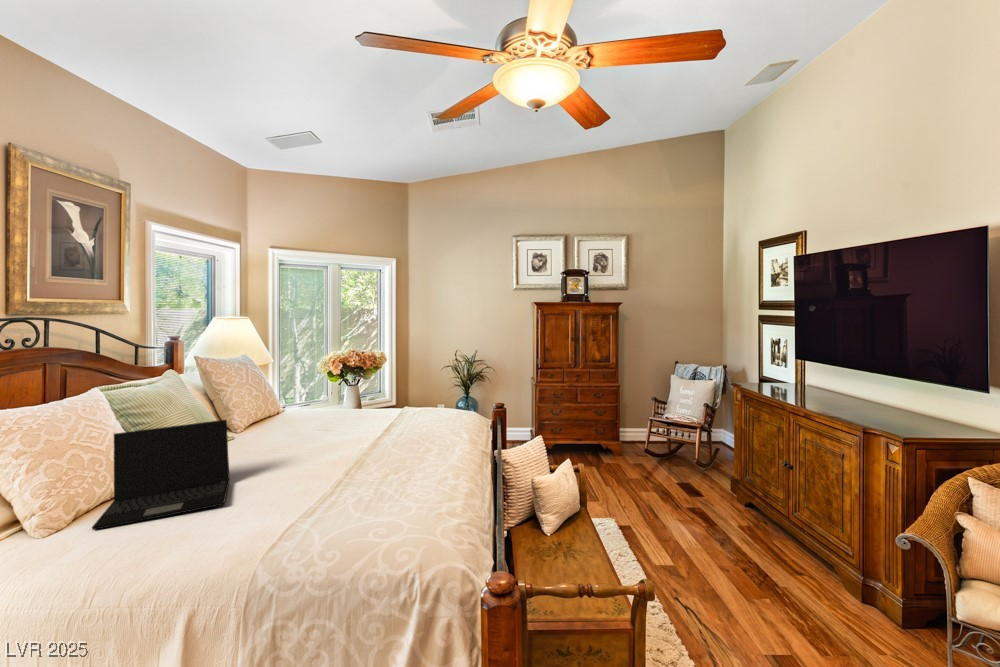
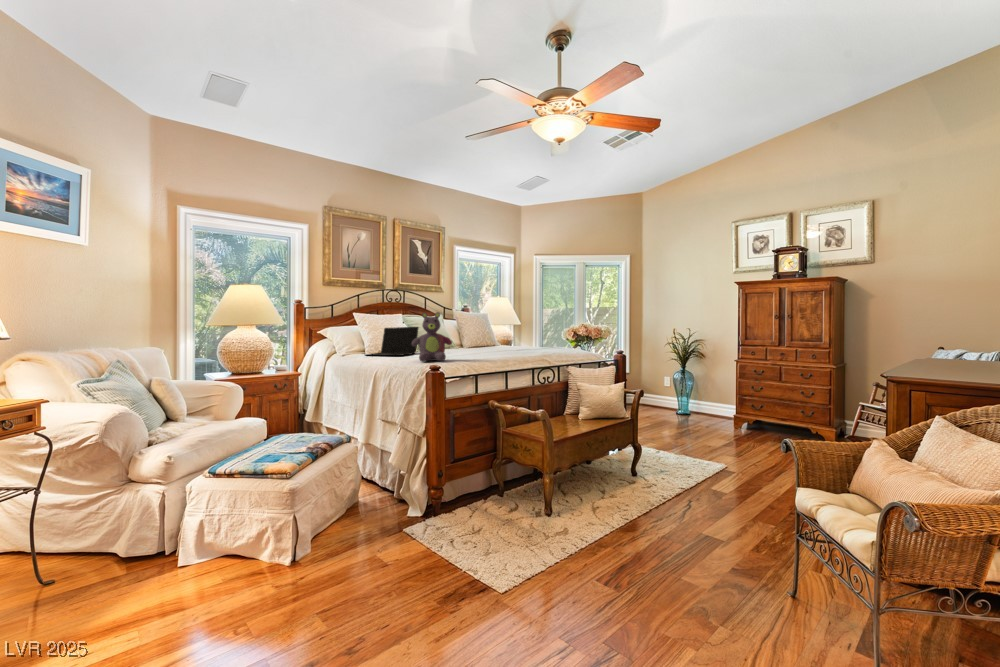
stuffed bear: none [325,402,418,526] -> present [412,312,452,362]

